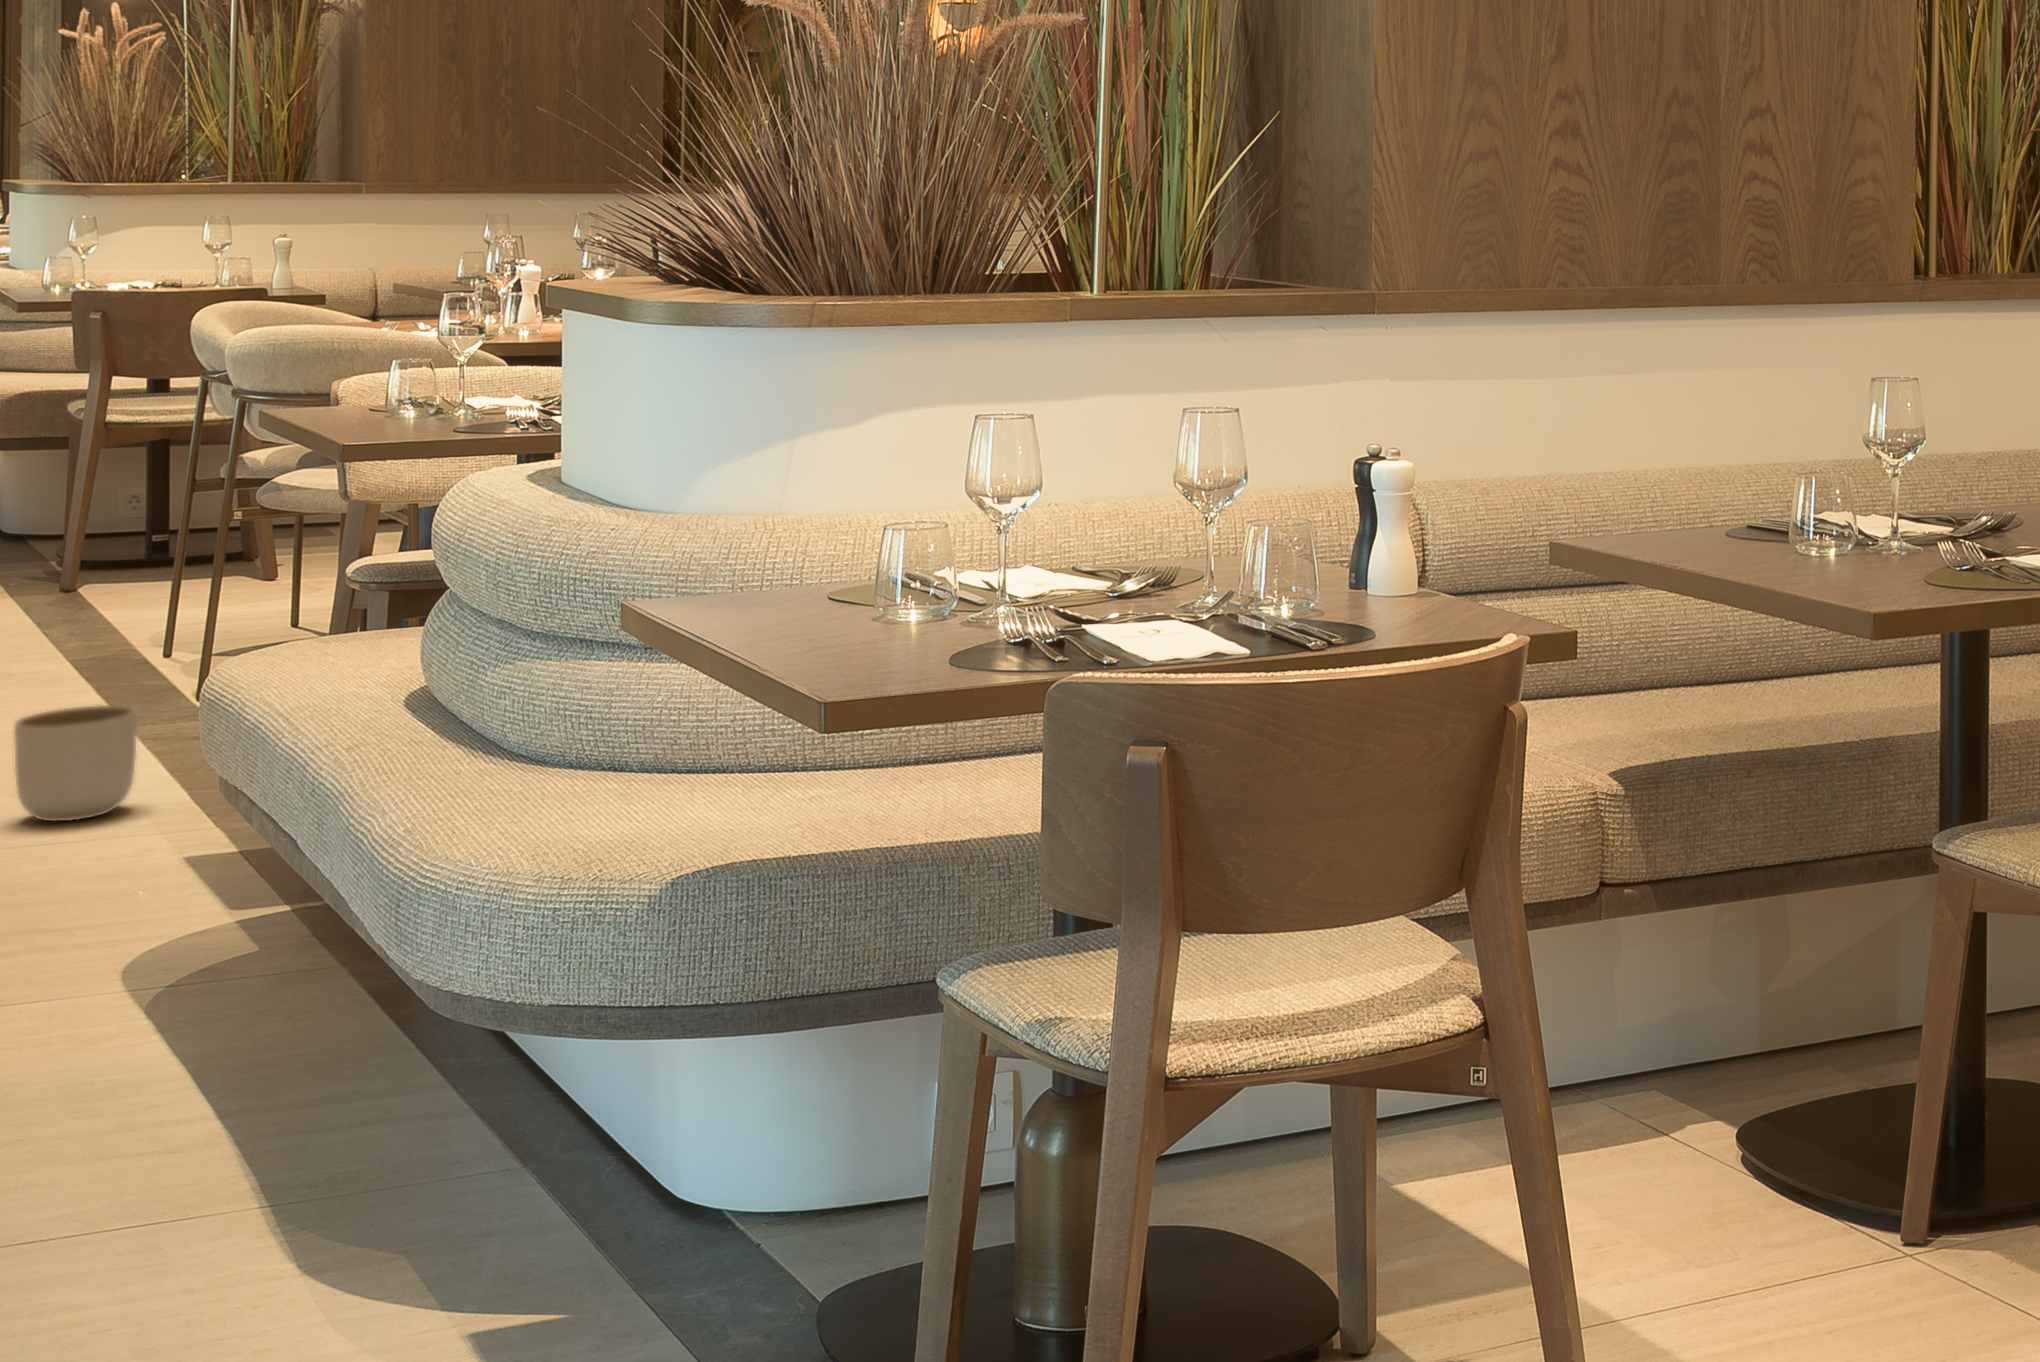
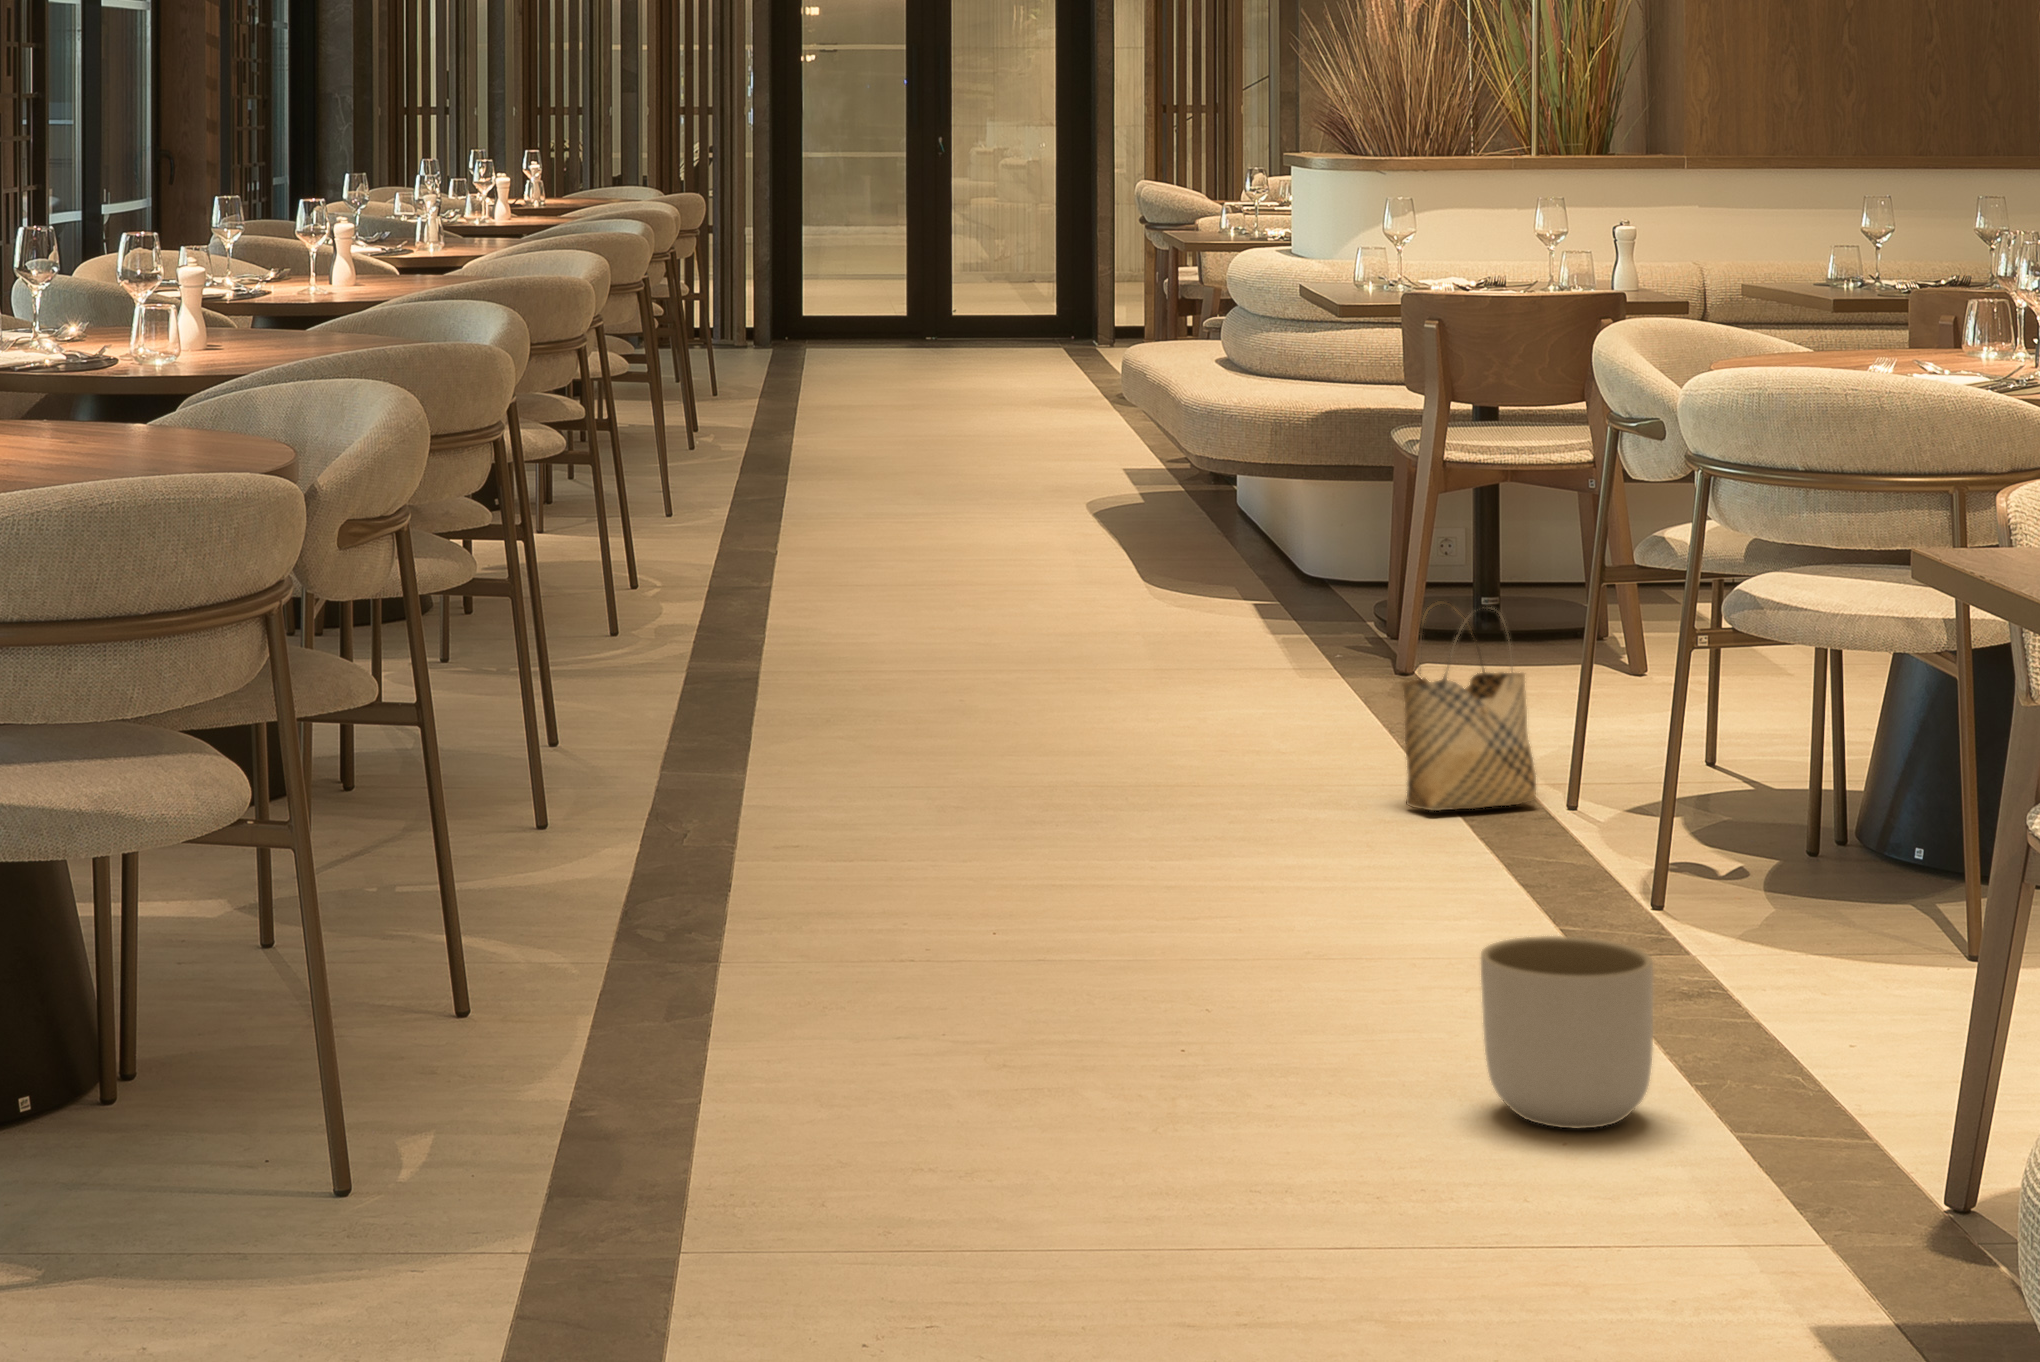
woven basket: none [25,521,135,671] -> present [1402,601,1536,811]

